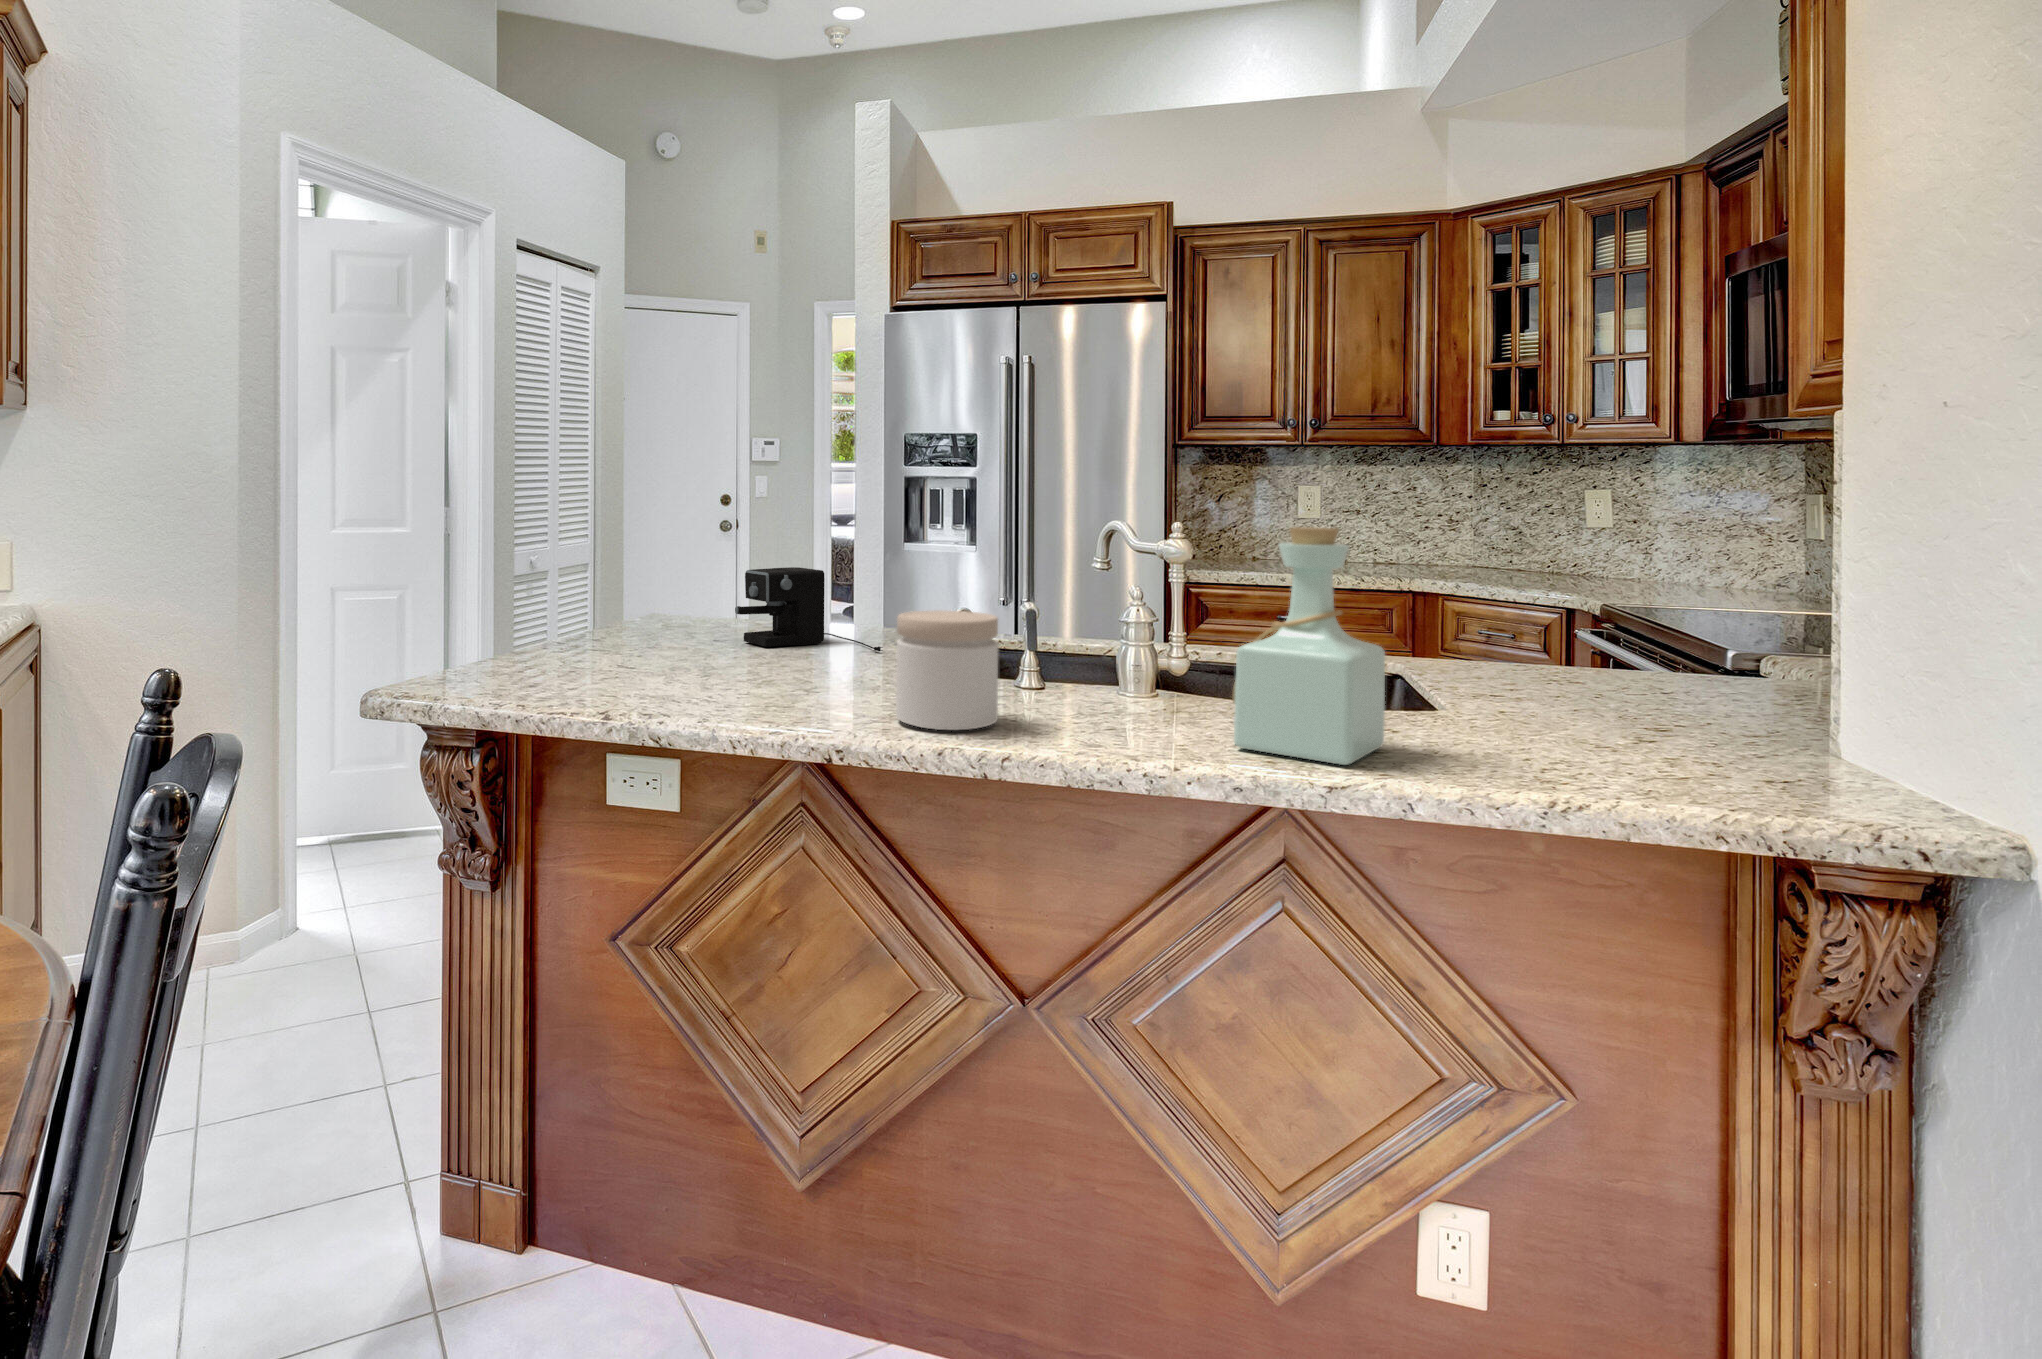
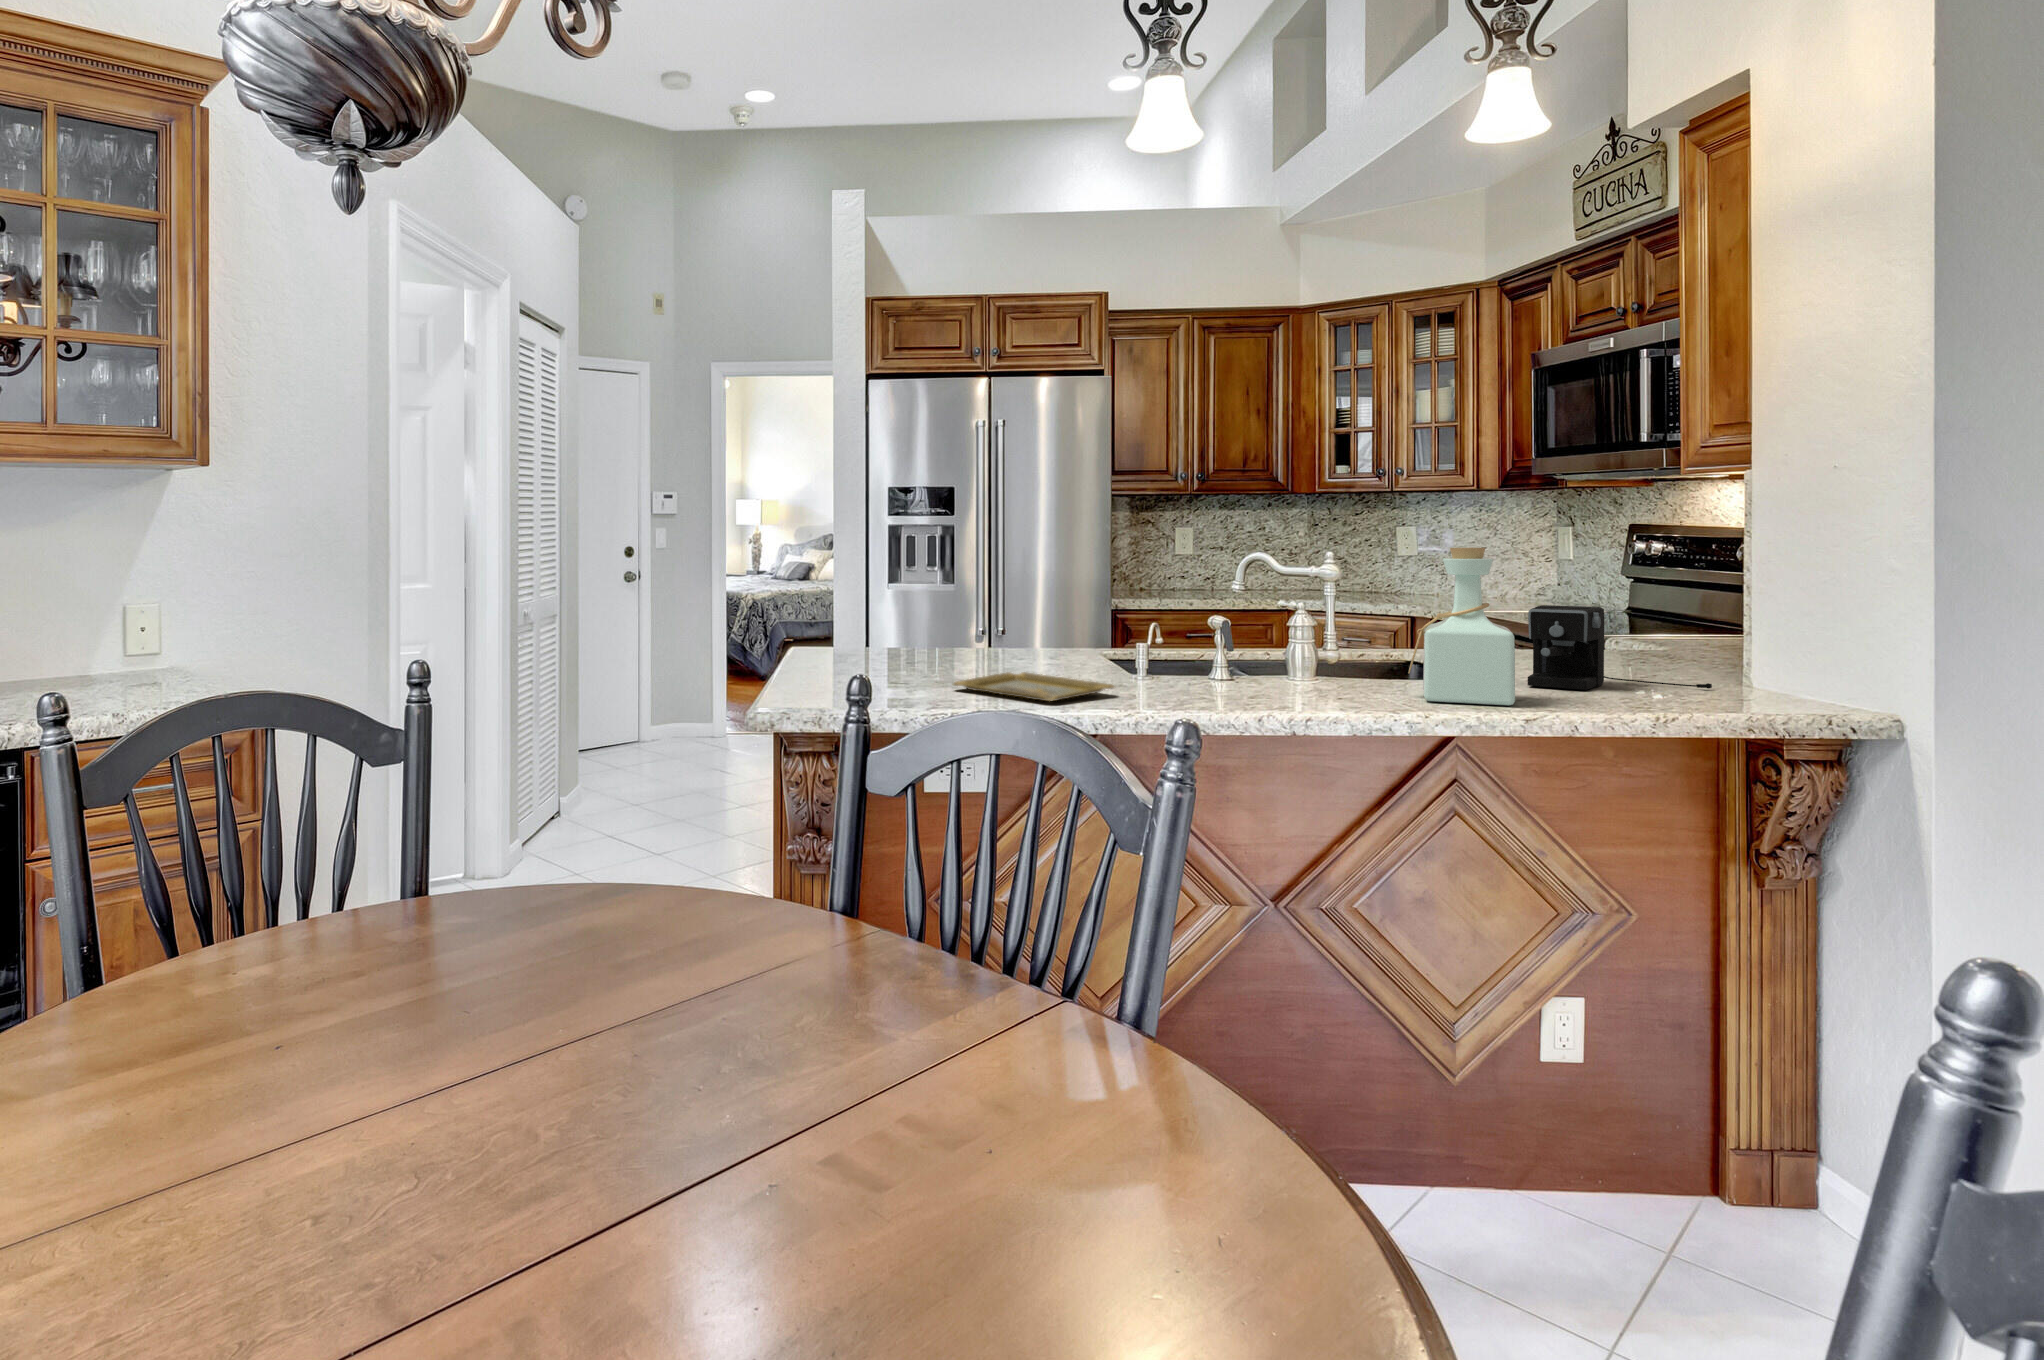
coffee maker: present [735,567,883,651] -> present [1528,605,1712,690]
jar: present [896,610,998,730] -> none [1168,617,1248,703]
tray: none [681,667,848,712] -> present [953,672,1114,701]

